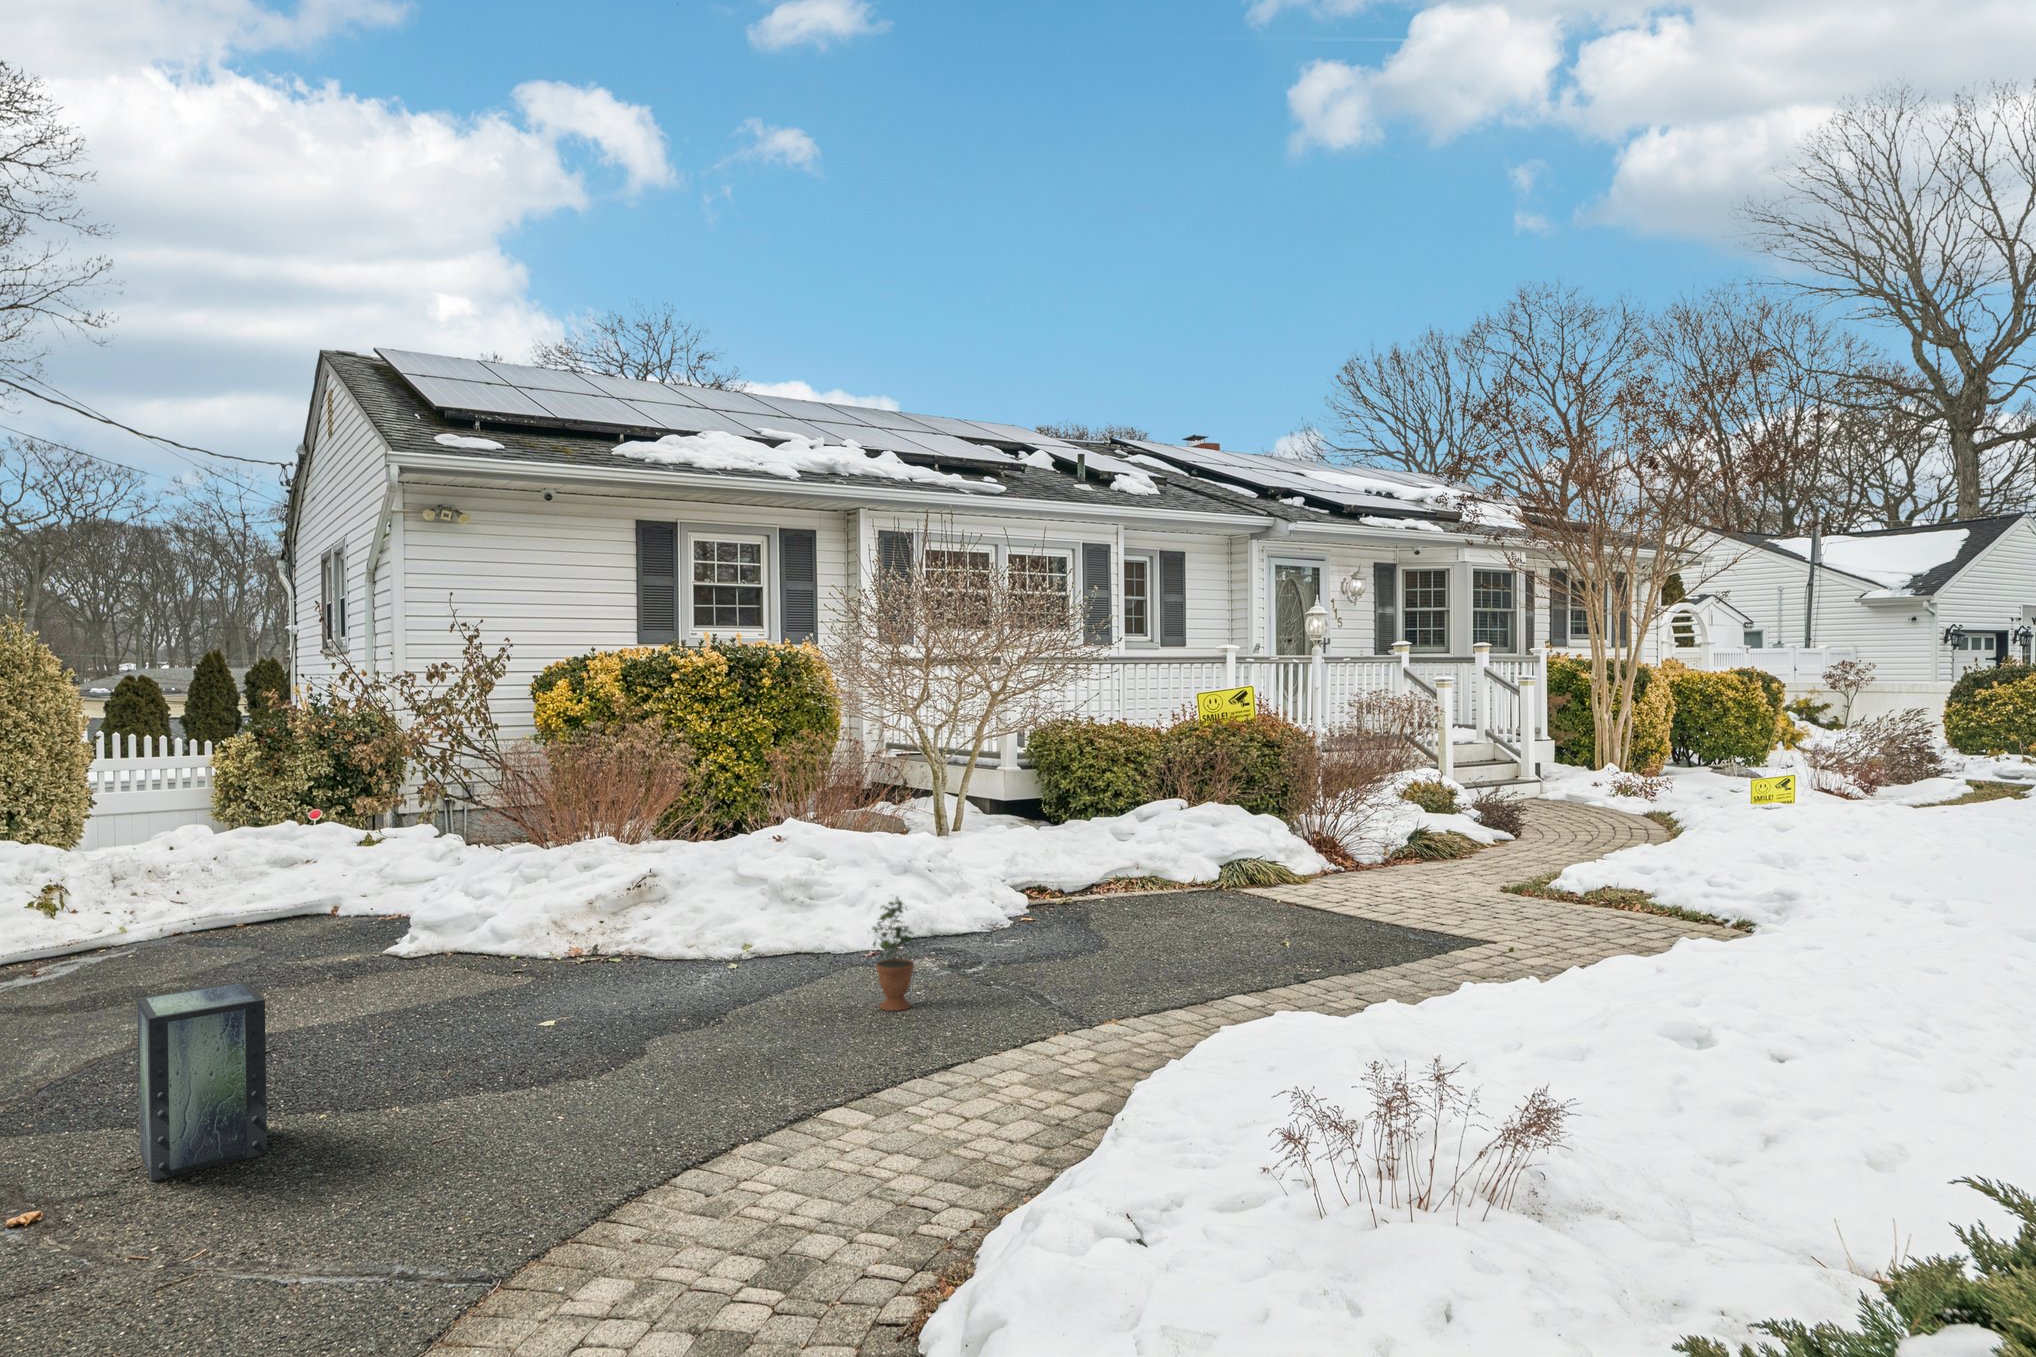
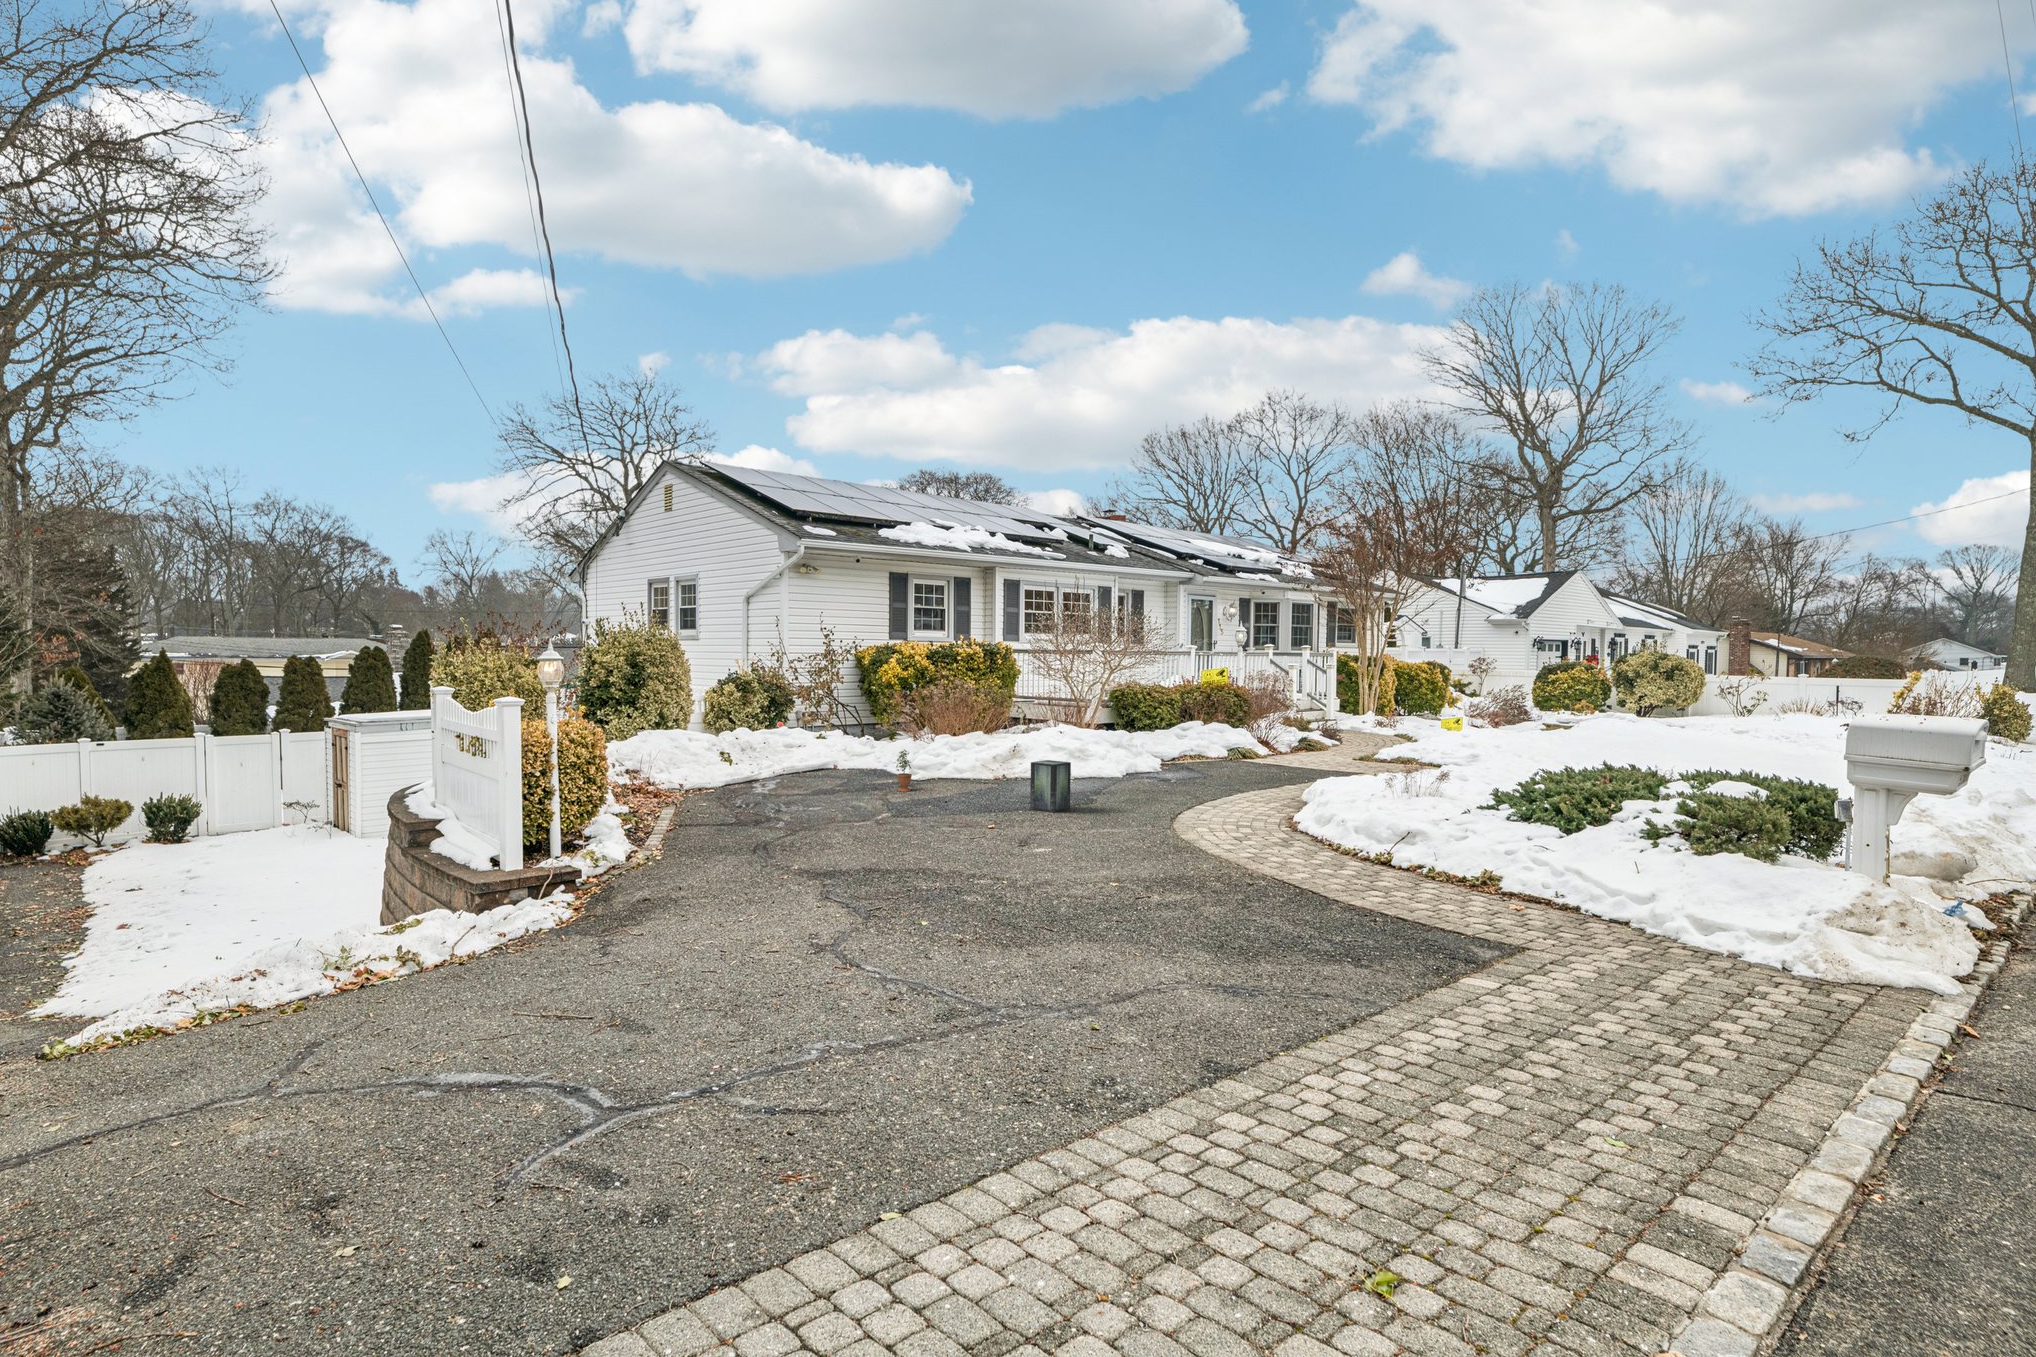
potted plant: present [872,898,914,1011] -> present [896,750,912,792]

